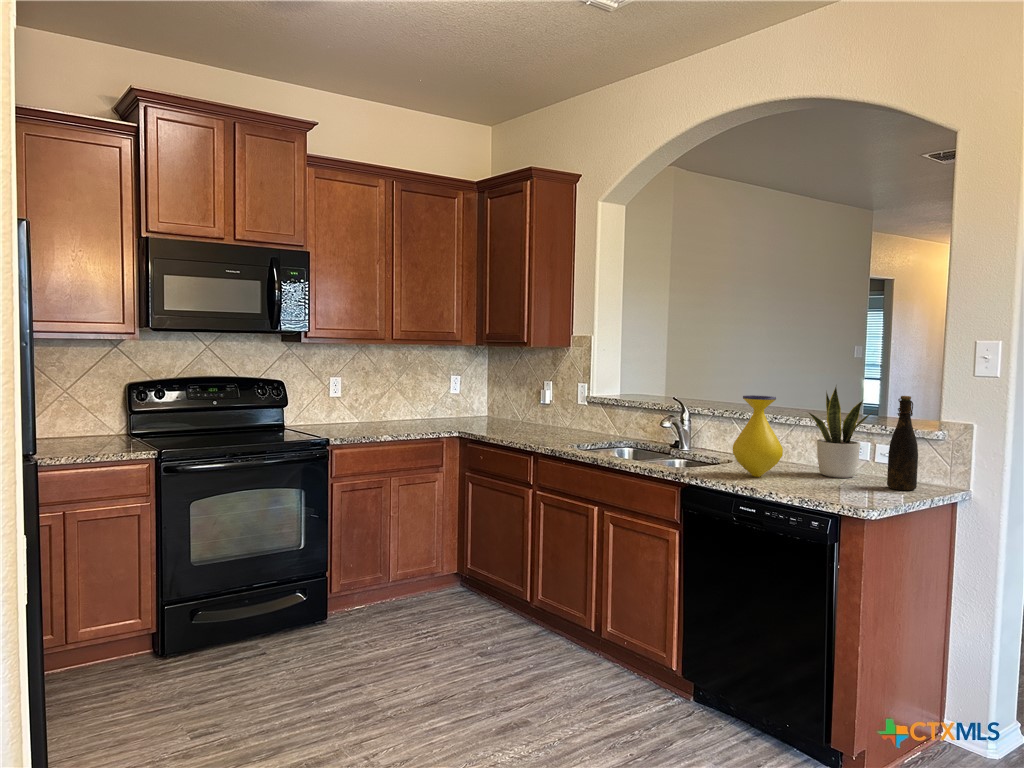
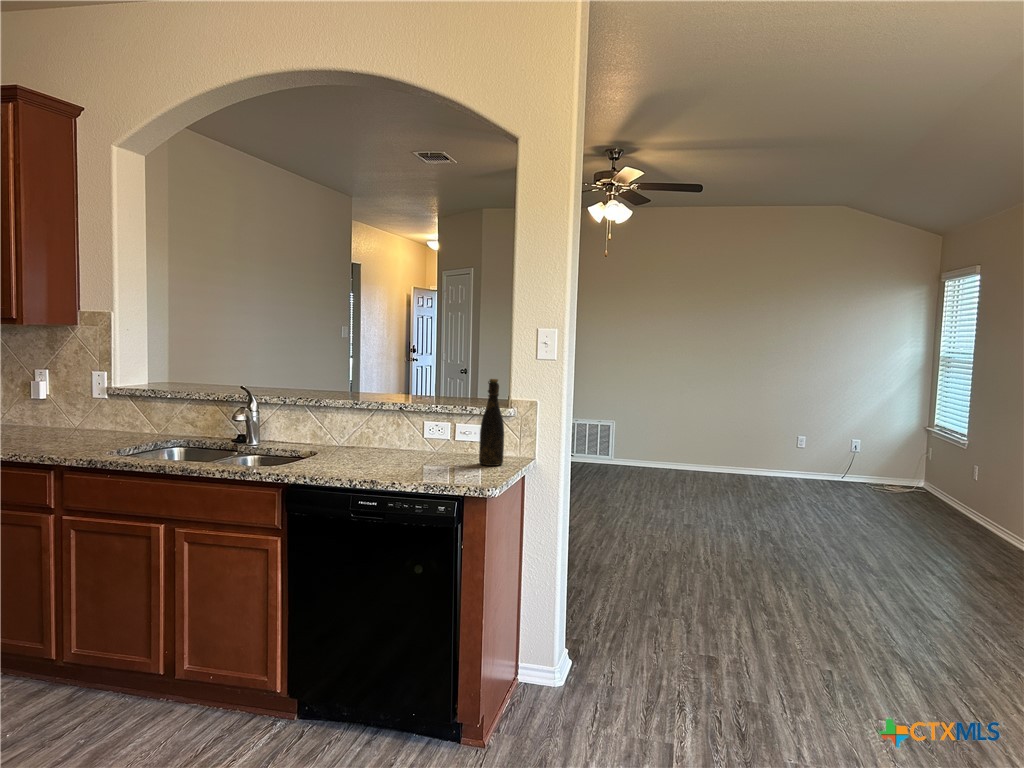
potted plant: present [809,387,873,478] -> none [396,368,463,460]
vase: present [733,395,783,477] -> none [333,383,386,467]

